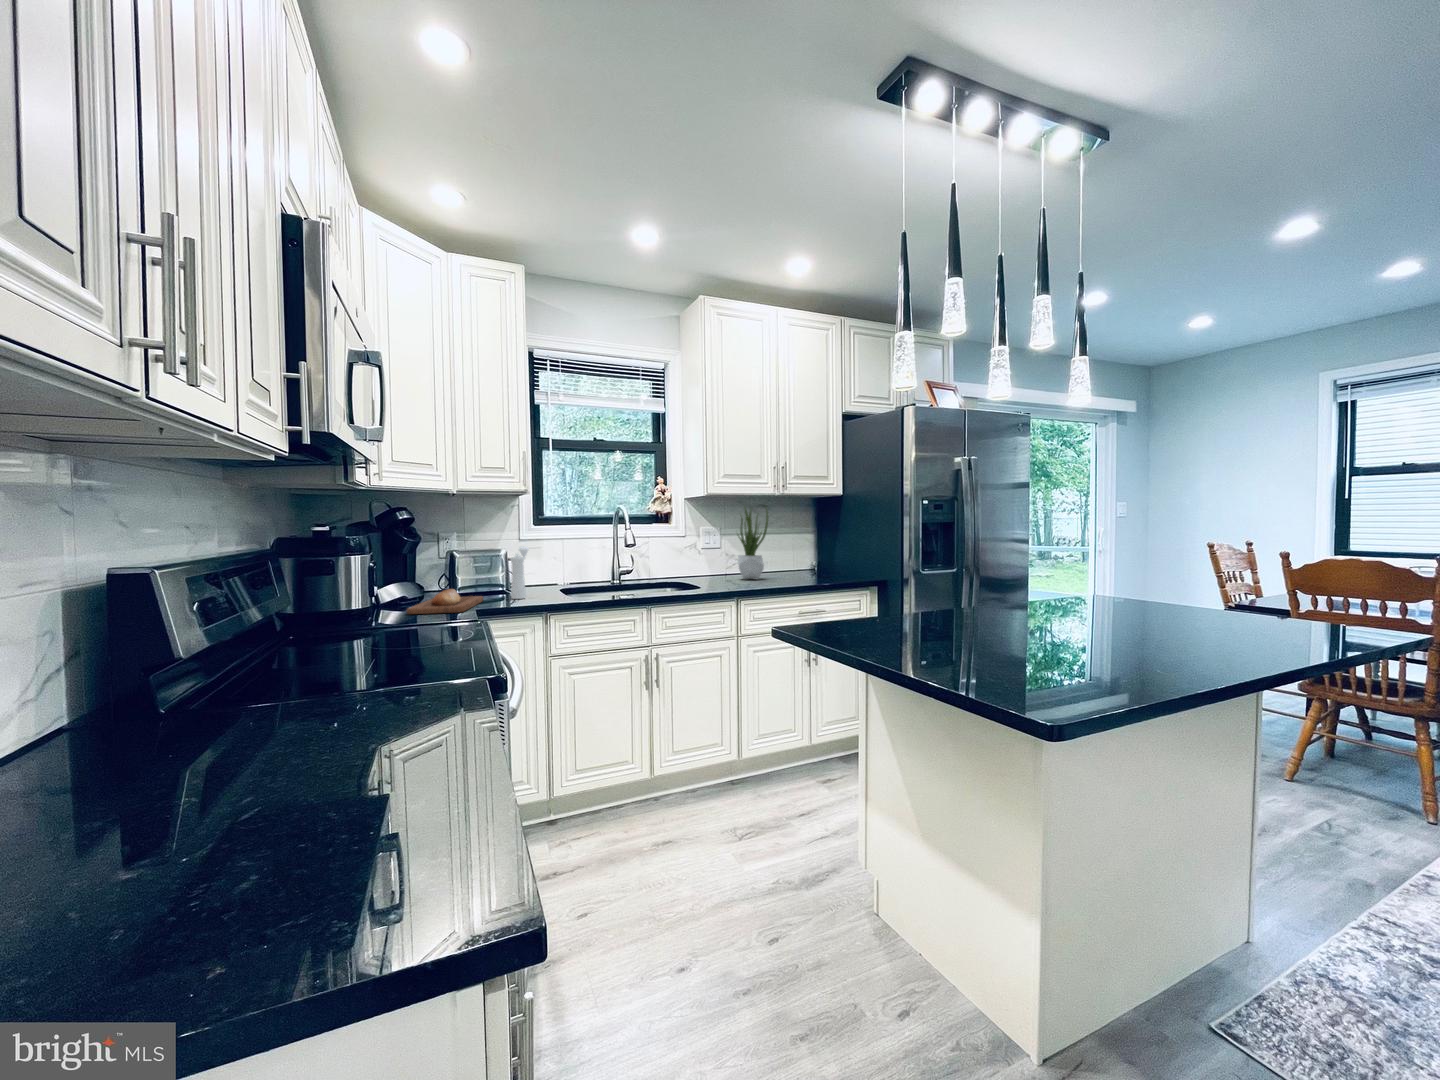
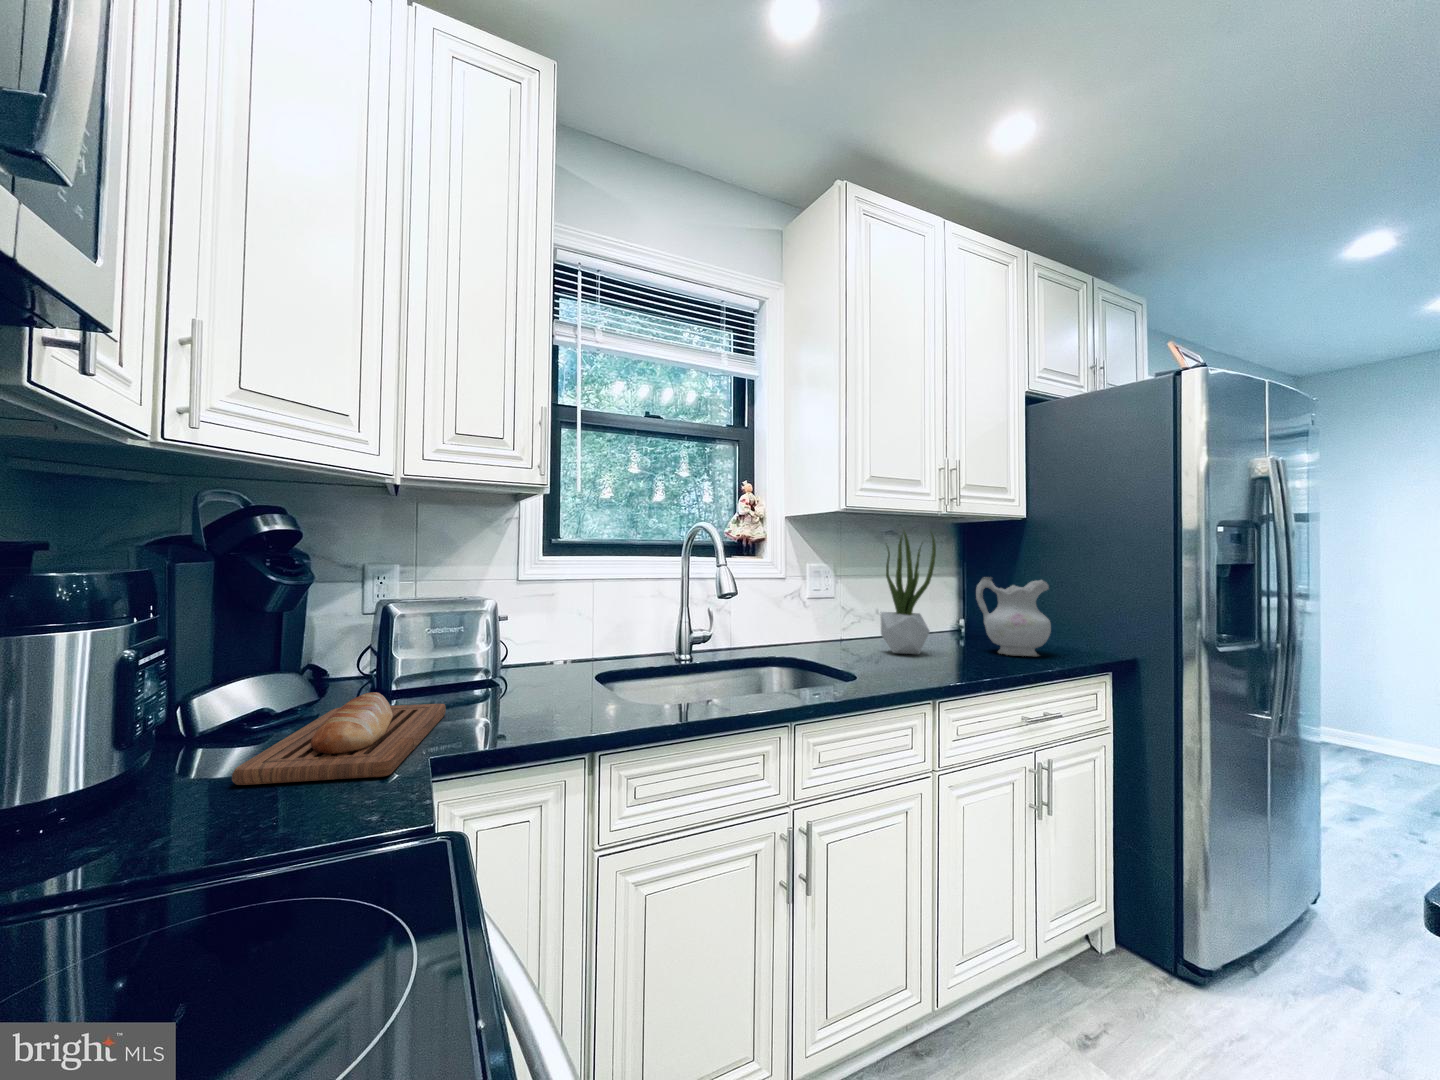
ceramic pitcher: none [797,532,838,579] -> present [976,577,1051,656]
pepper mill: present [511,546,529,599] -> none [506,595,543,709]

